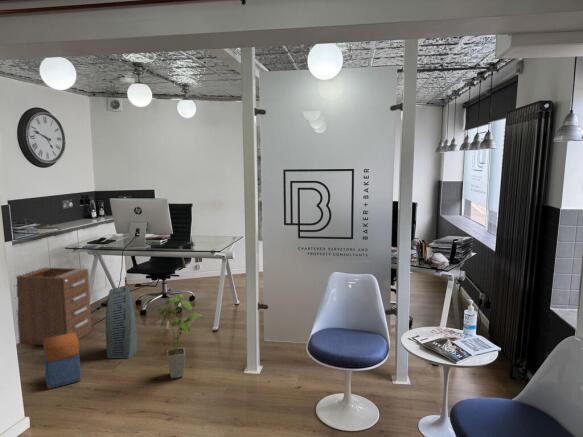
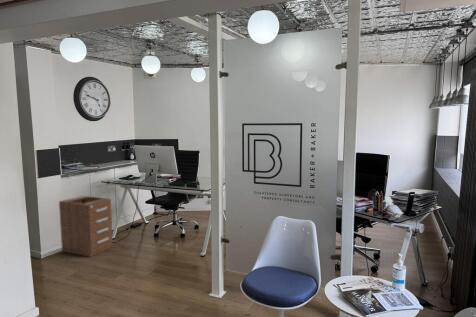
air purifier: present [106,285,137,359] -> none [112,214,137,271]
house plant: present [158,294,201,378] -> none [141,224,178,292]
backpack: present [43,333,81,389] -> none [60,247,88,288]

